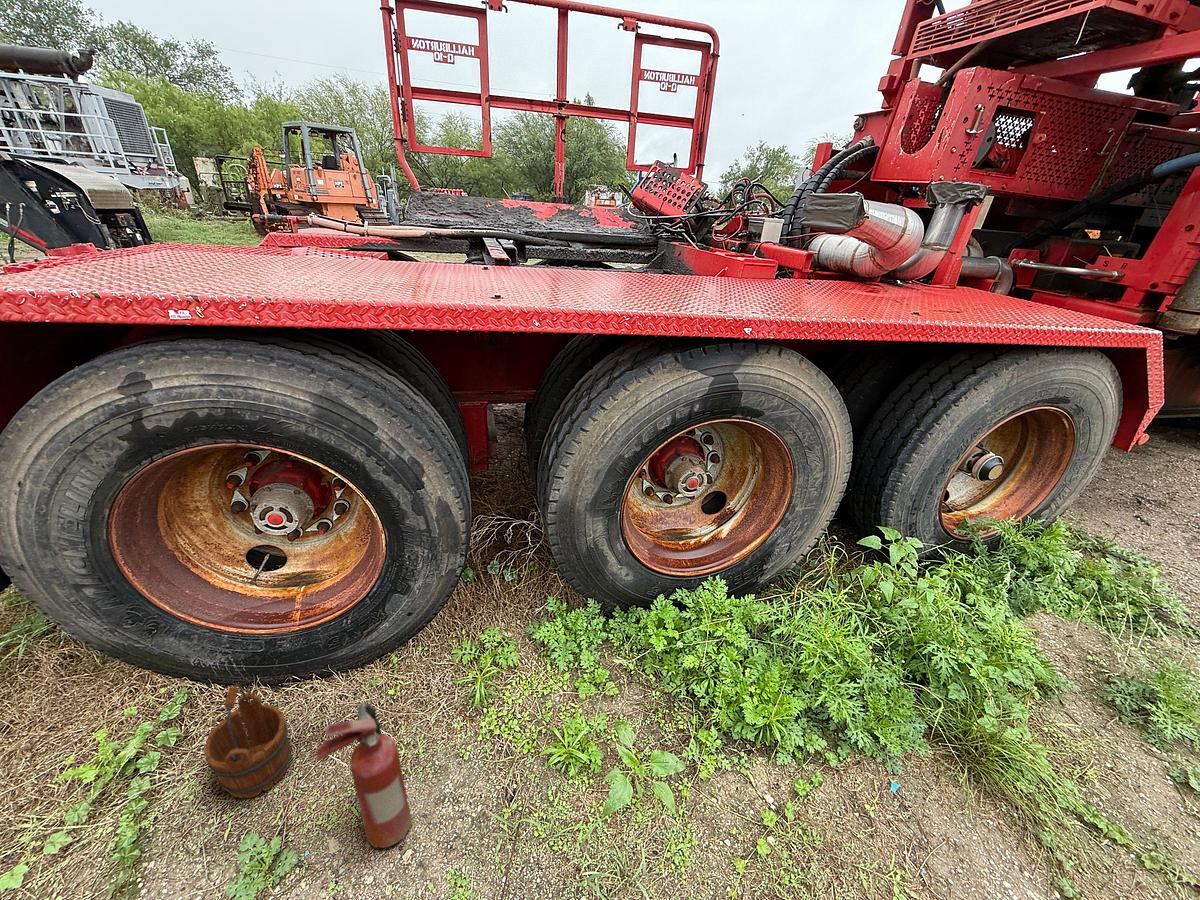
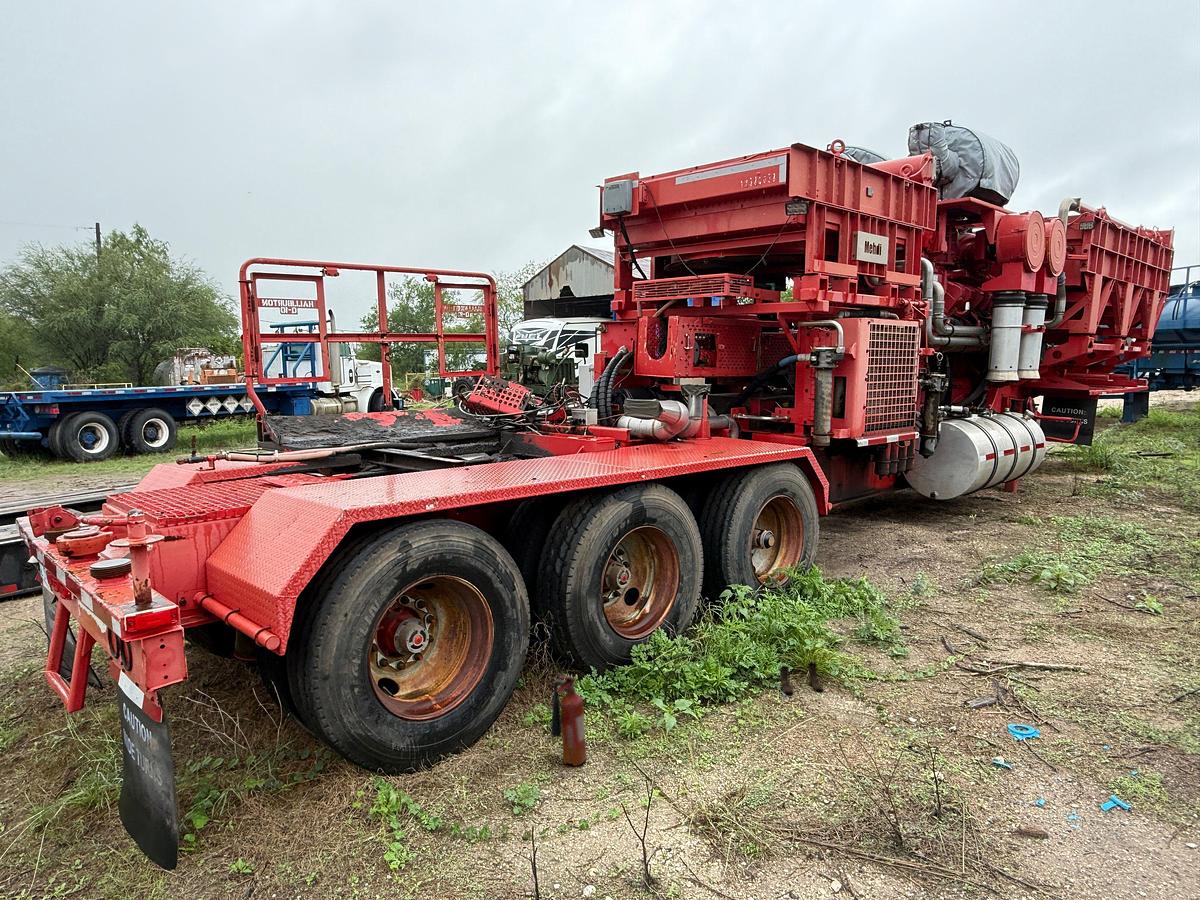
wooden bucket: present [204,684,291,798] -> none [460,707,501,780]
boots: none [879,767,977,859] -> present [780,663,823,693]

